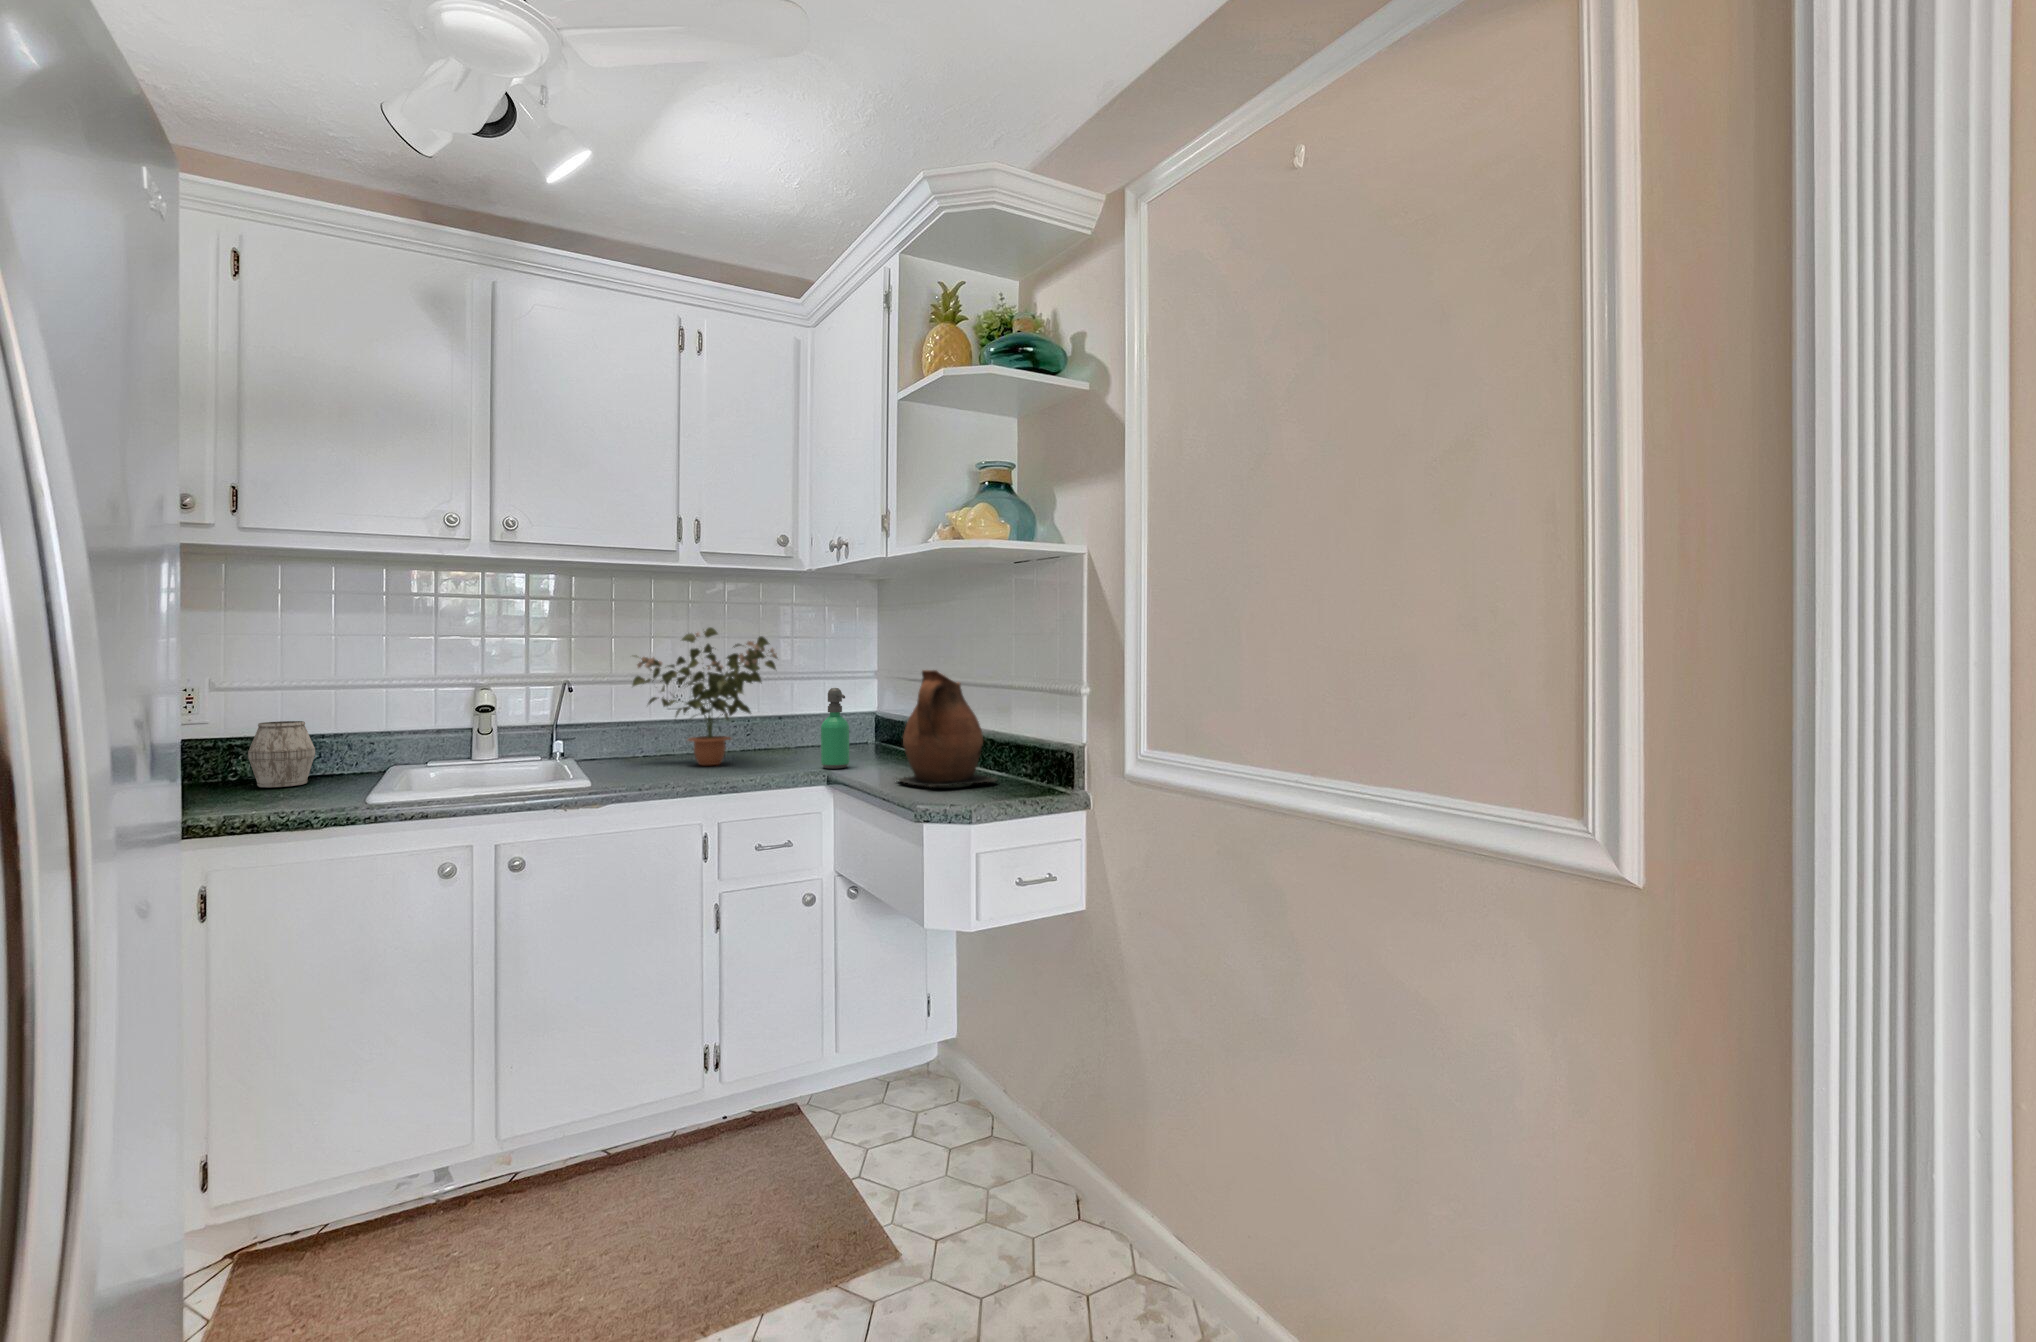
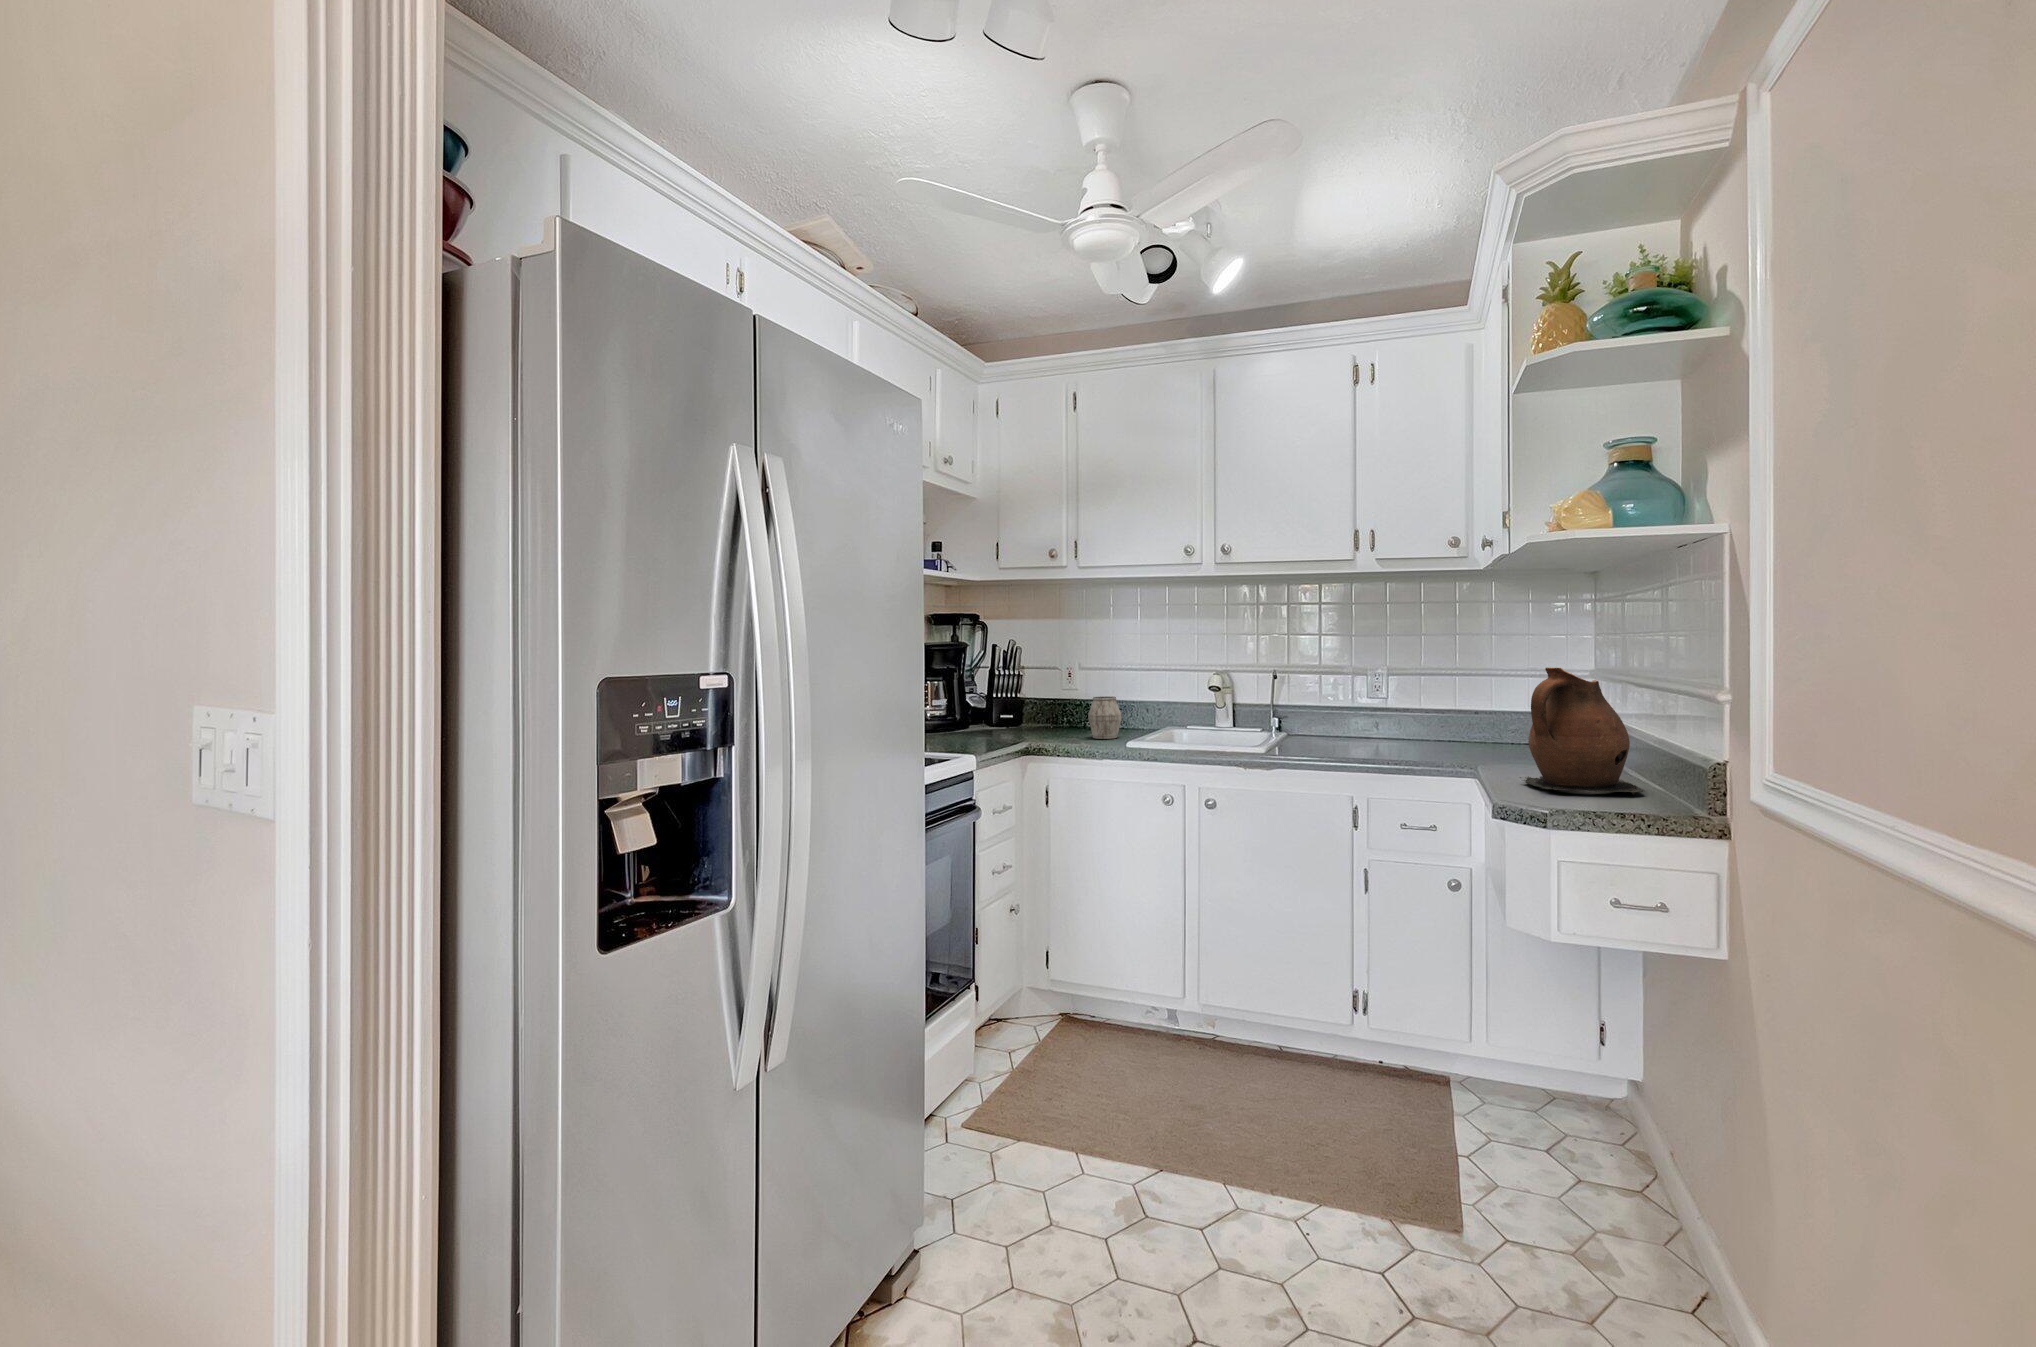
potted plant: present [633,627,777,765] -> none [1321,625,1455,749]
soap dispenser: present [821,688,849,769] -> none [1480,682,1511,763]

